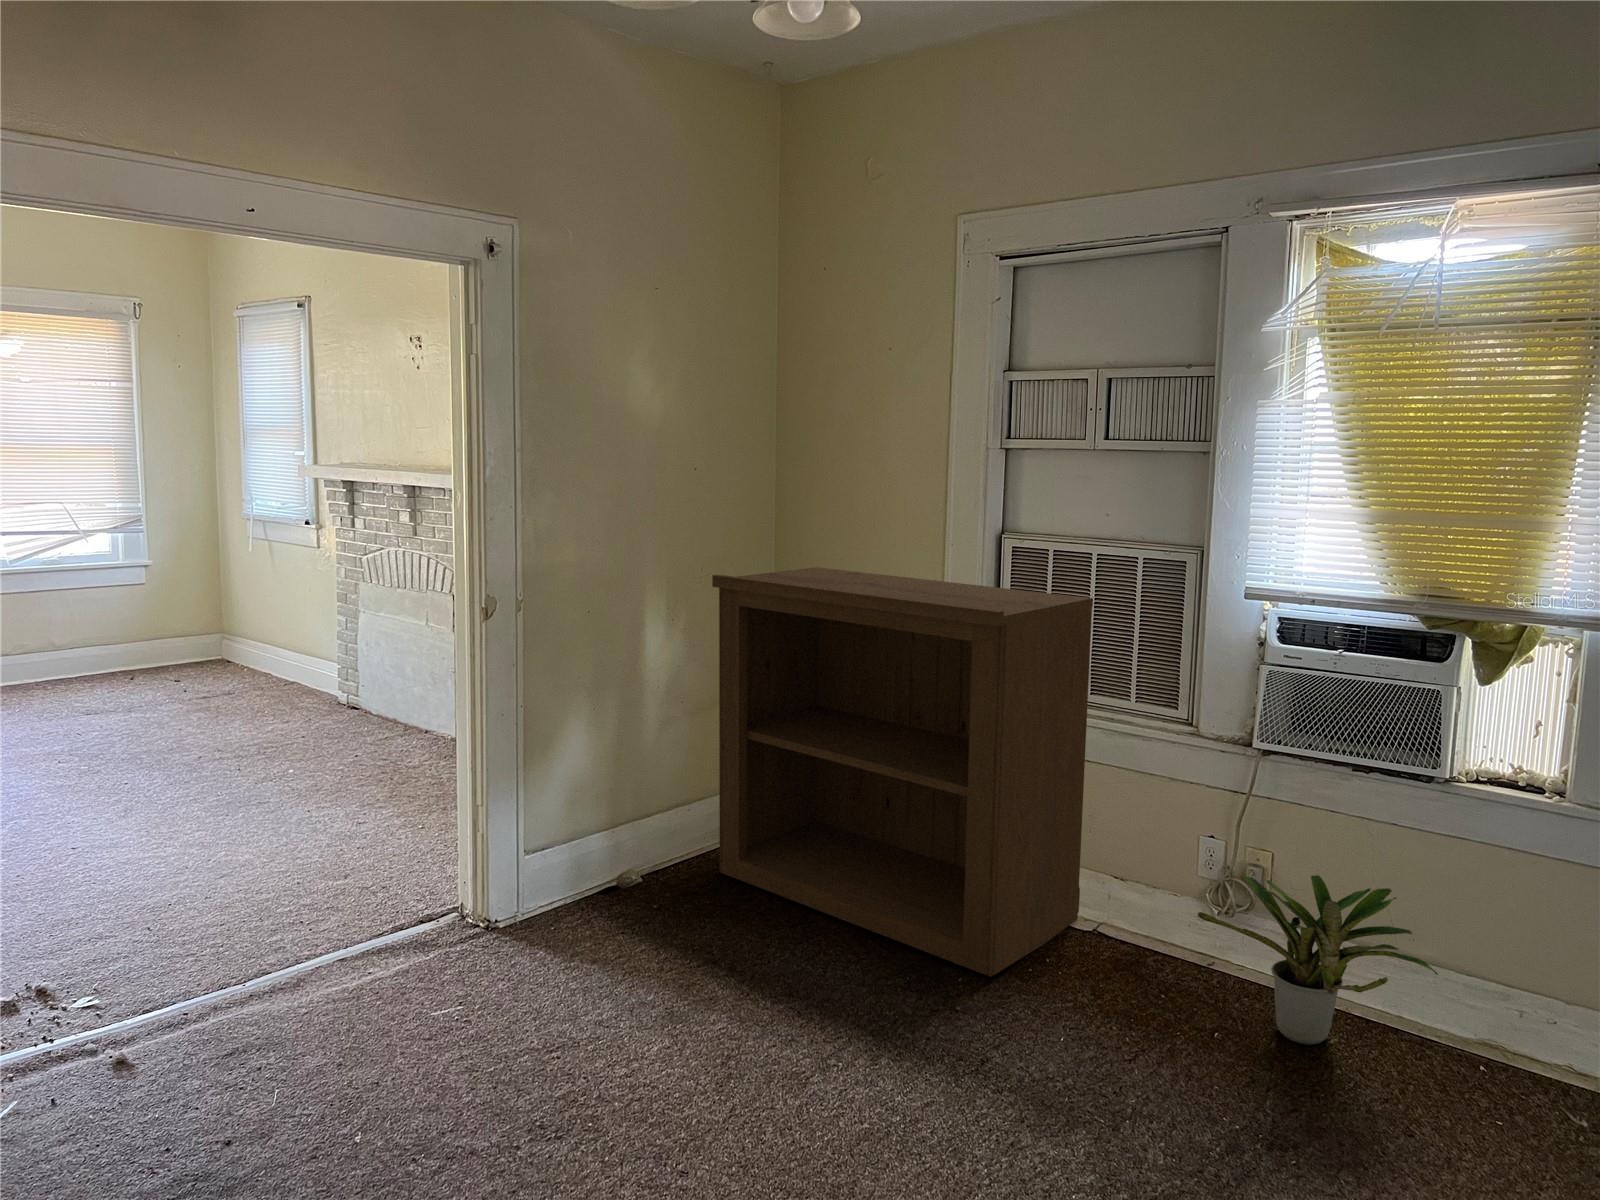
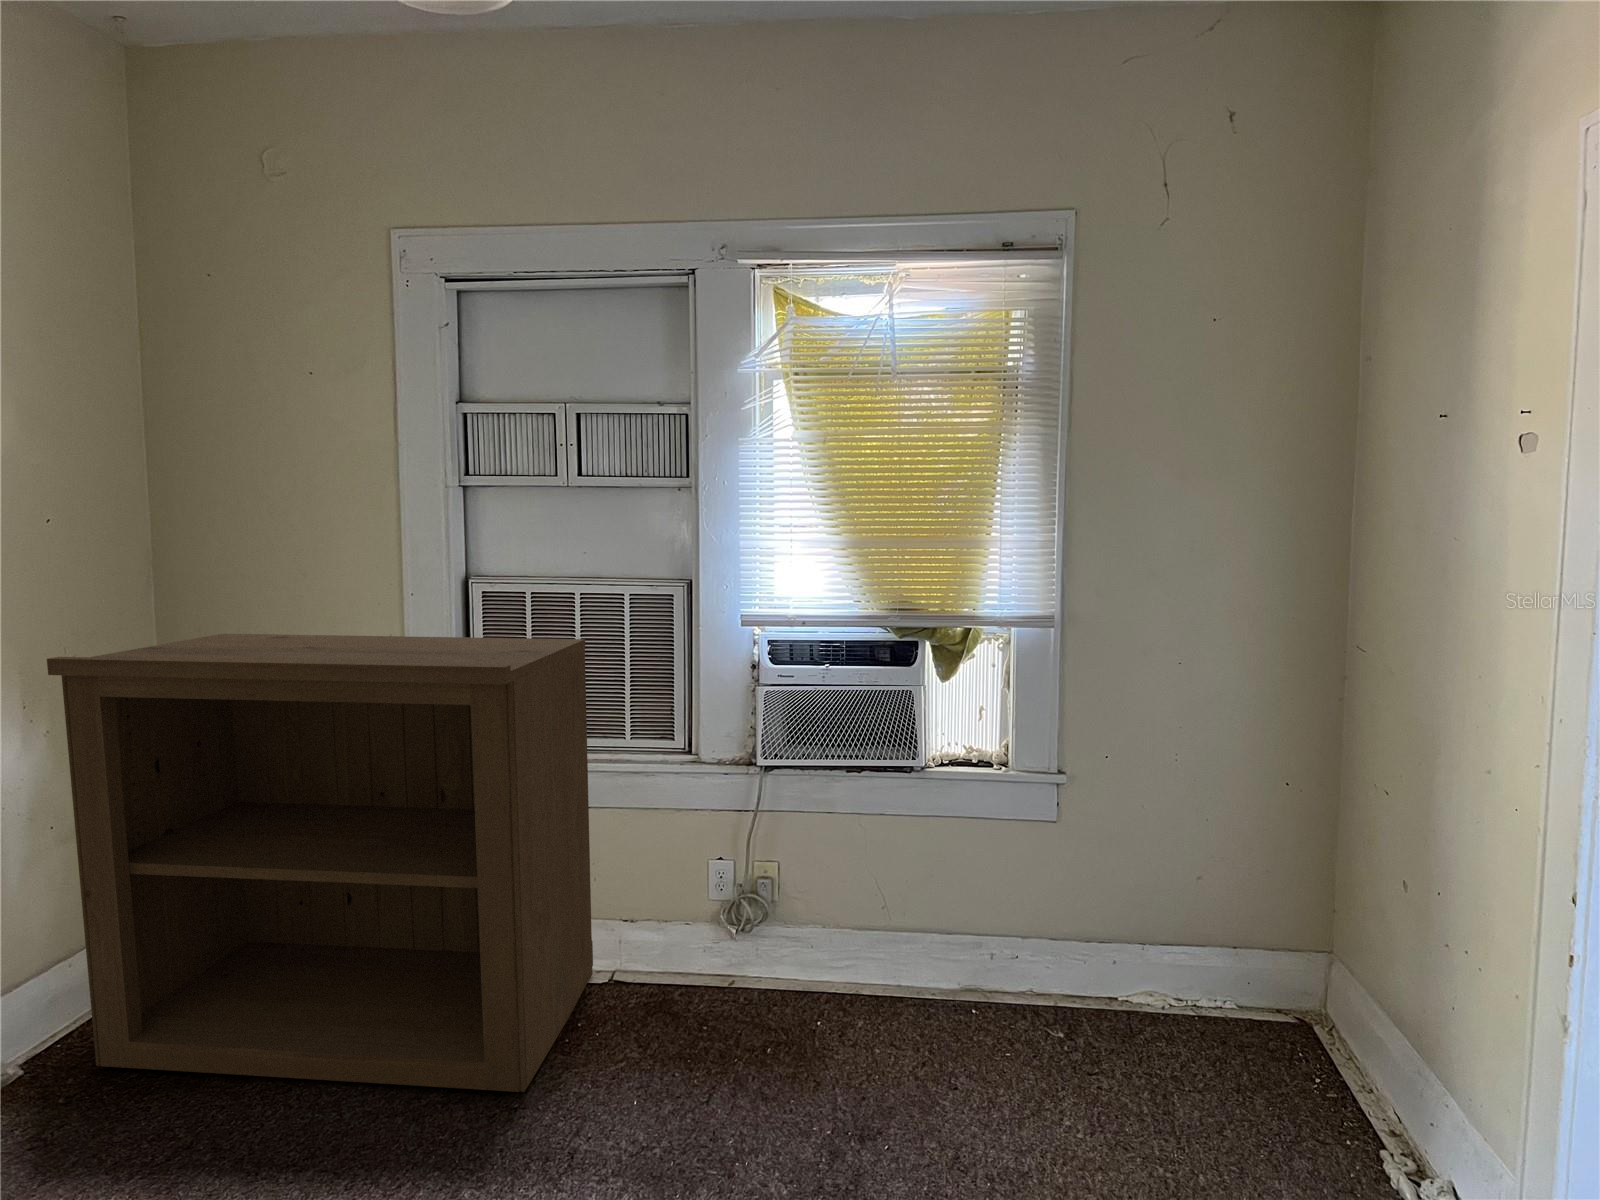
potted plant: present [1198,875,1438,1045] -> none [746,874,954,1045]

